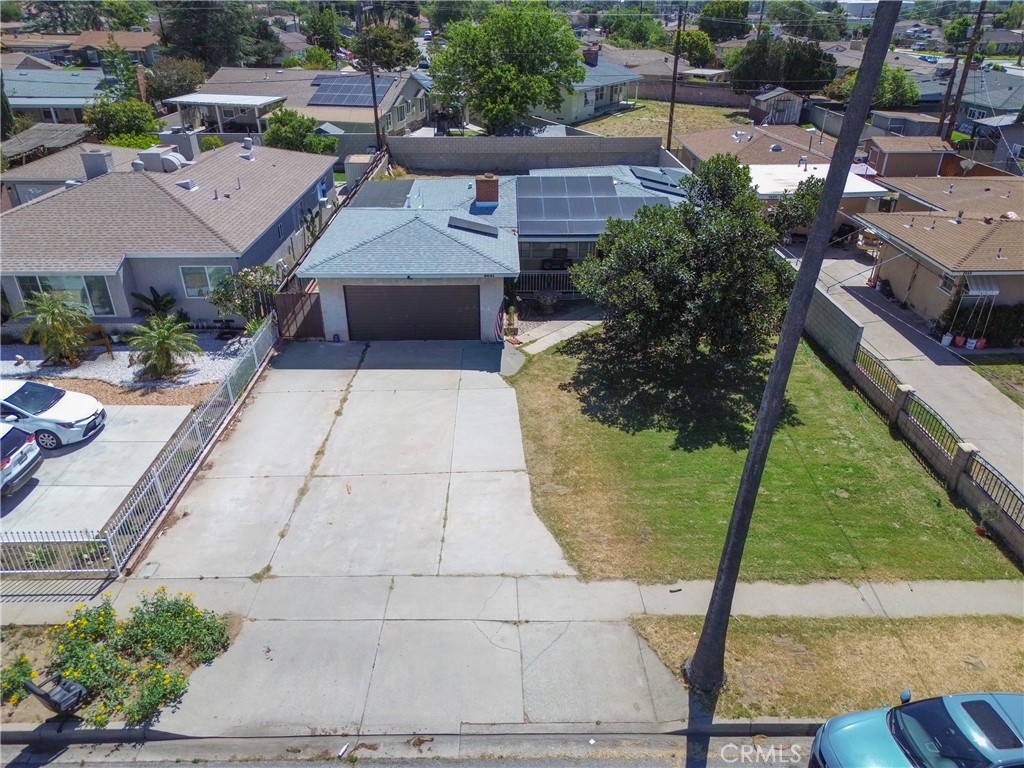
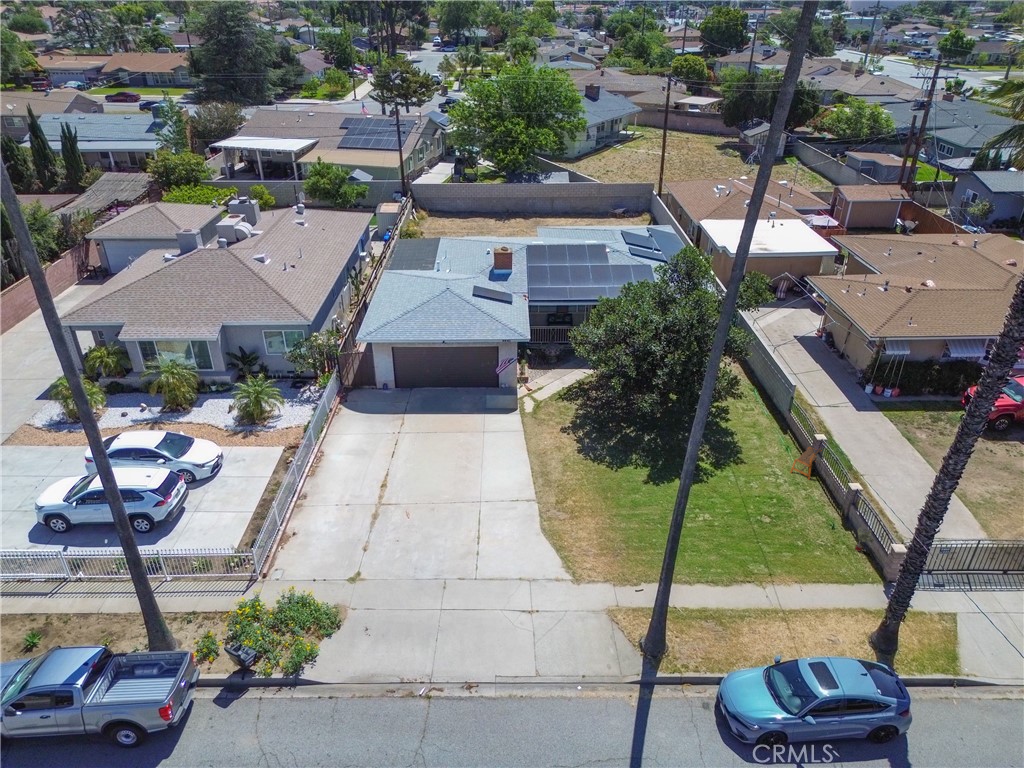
bench: present [68,324,114,368] -> present [791,447,822,479]

